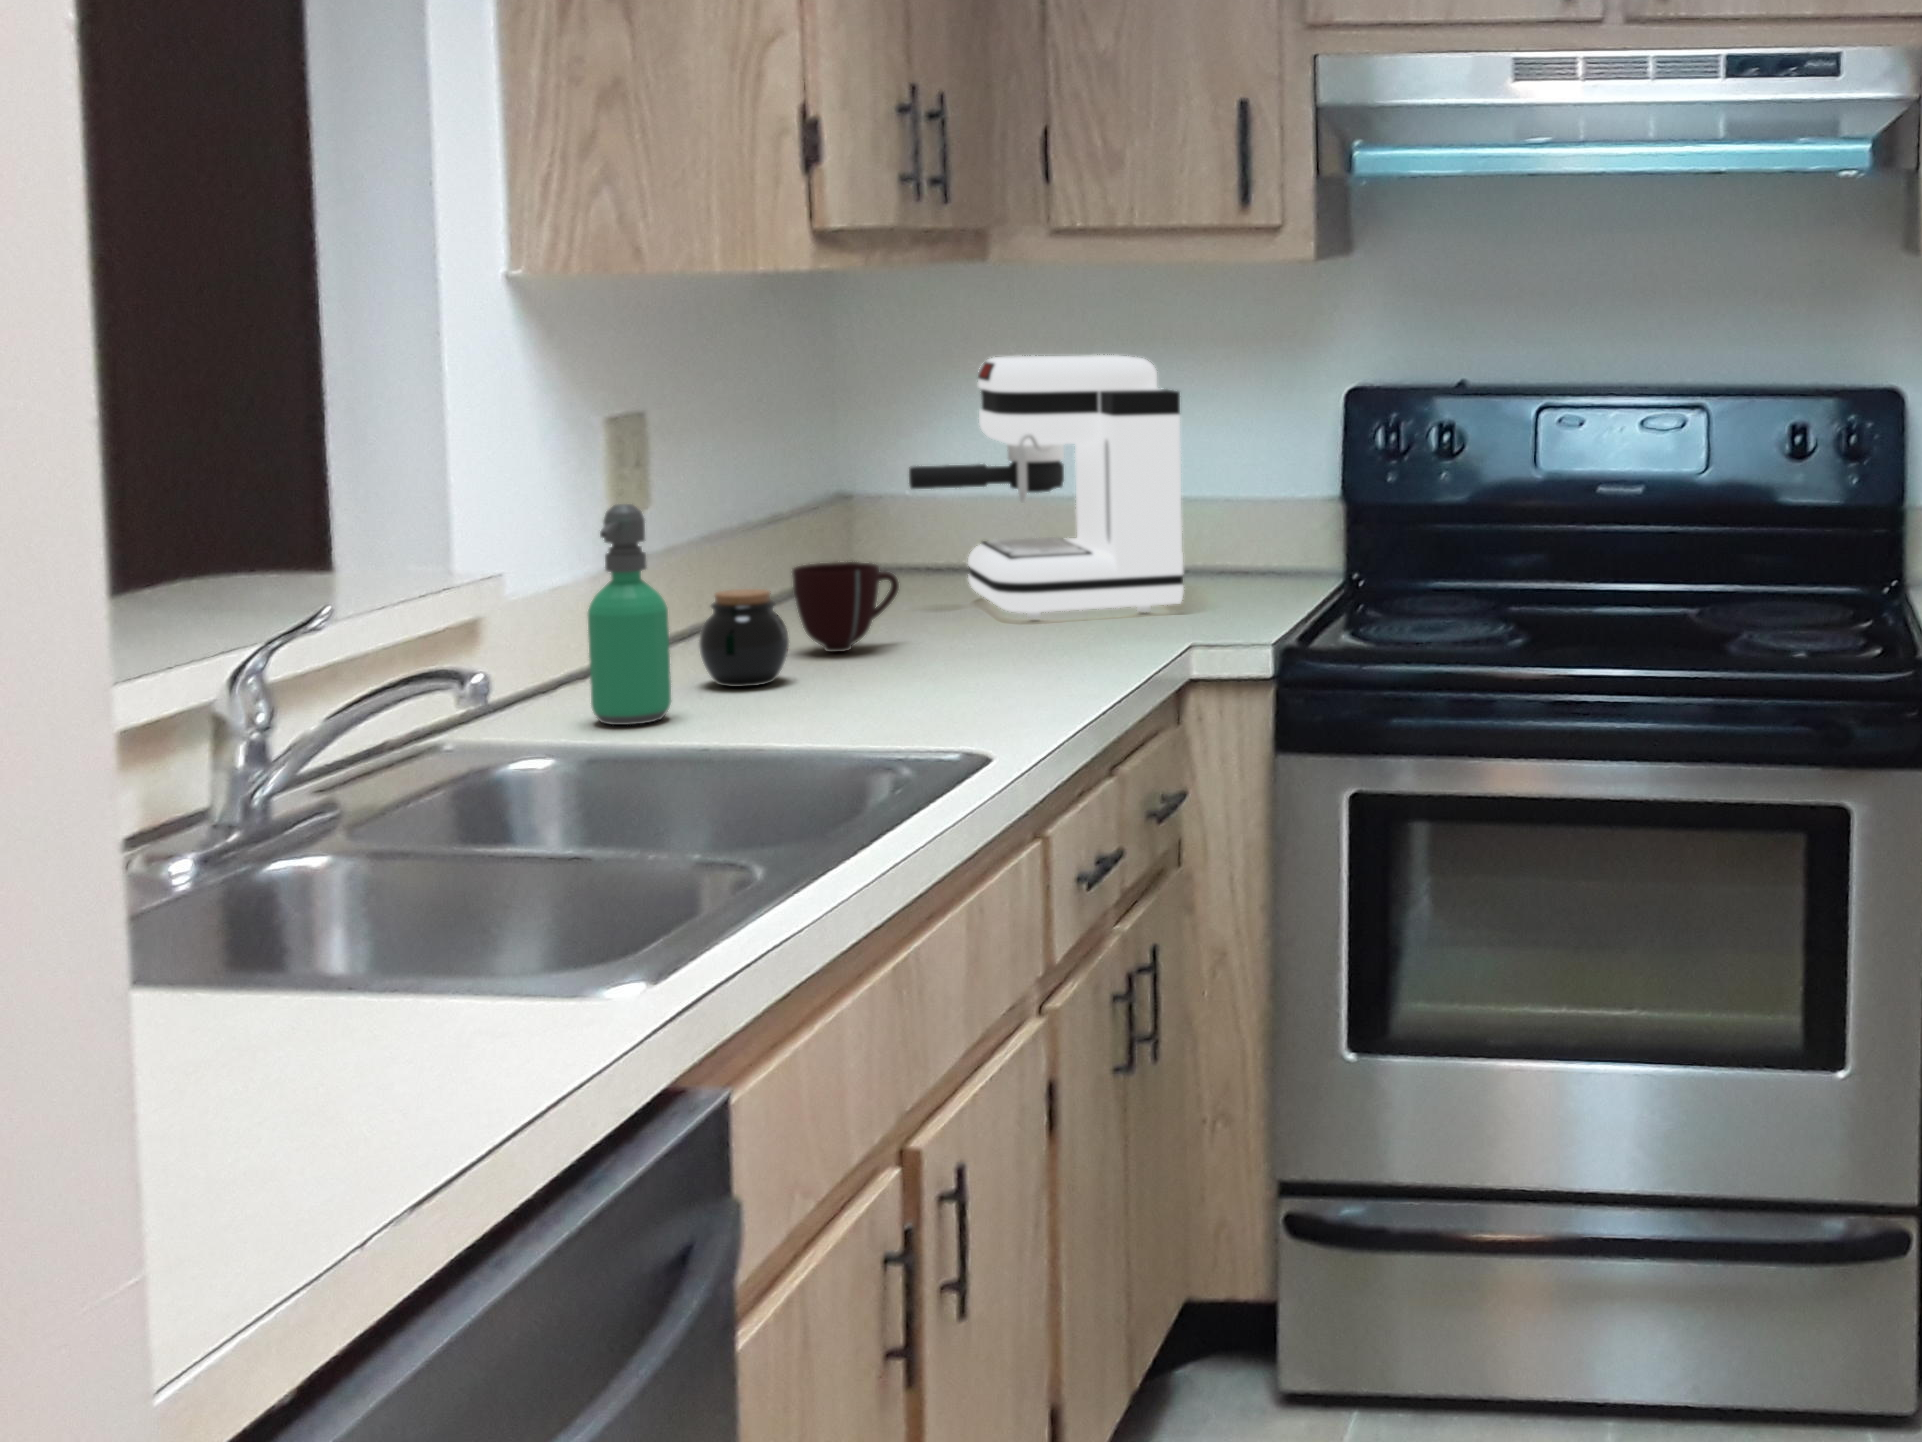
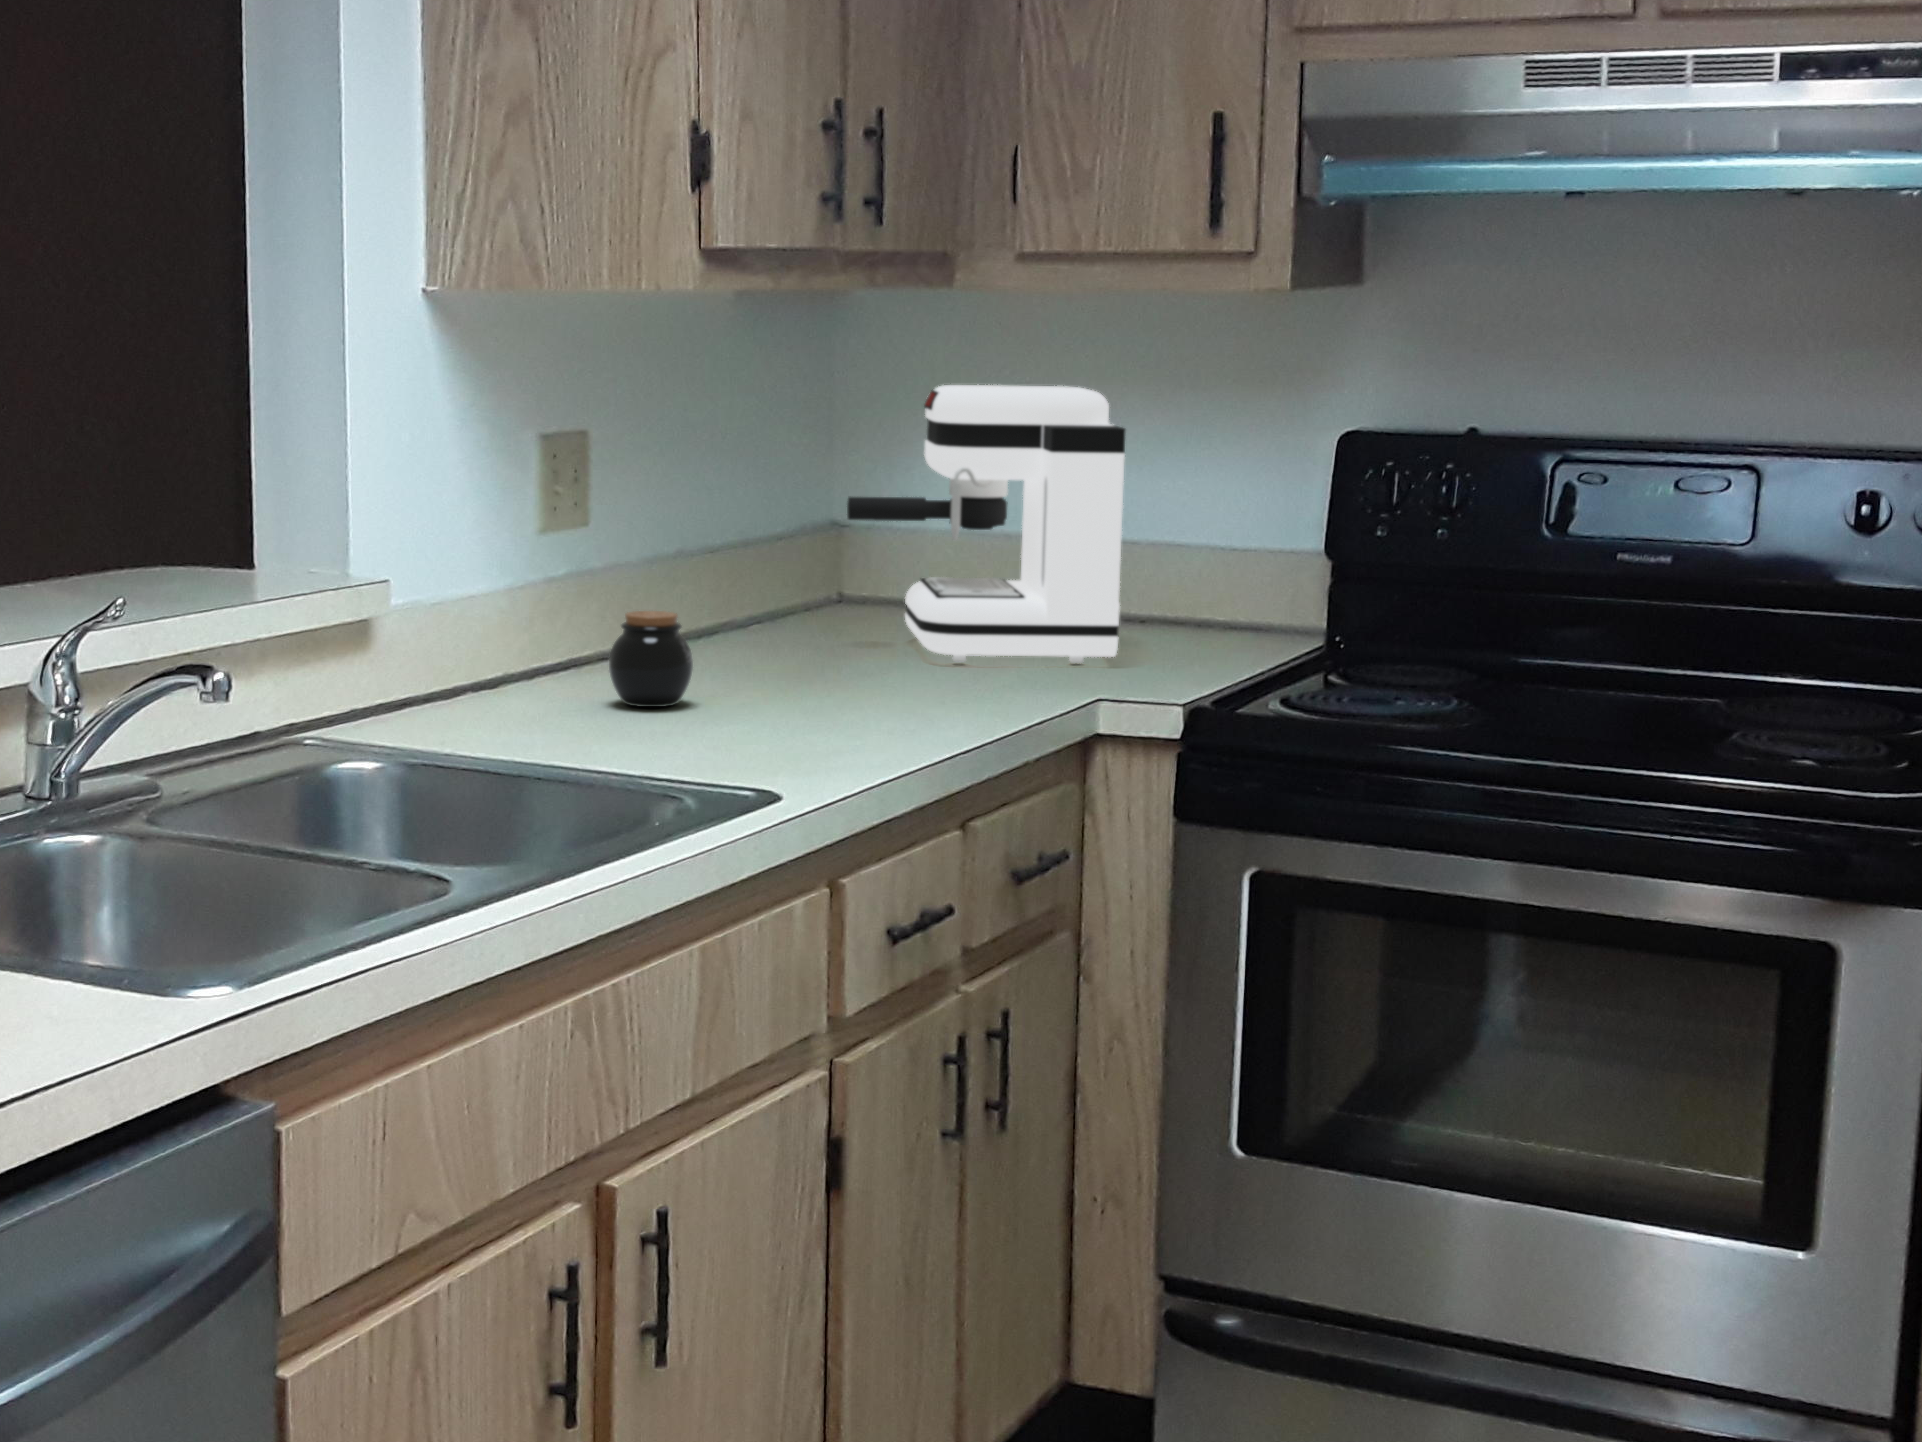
soap dispenser: present [588,504,671,725] -> none [497,521,570,734]
mug: present [792,562,899,652] -> none [711,590,816,681]

